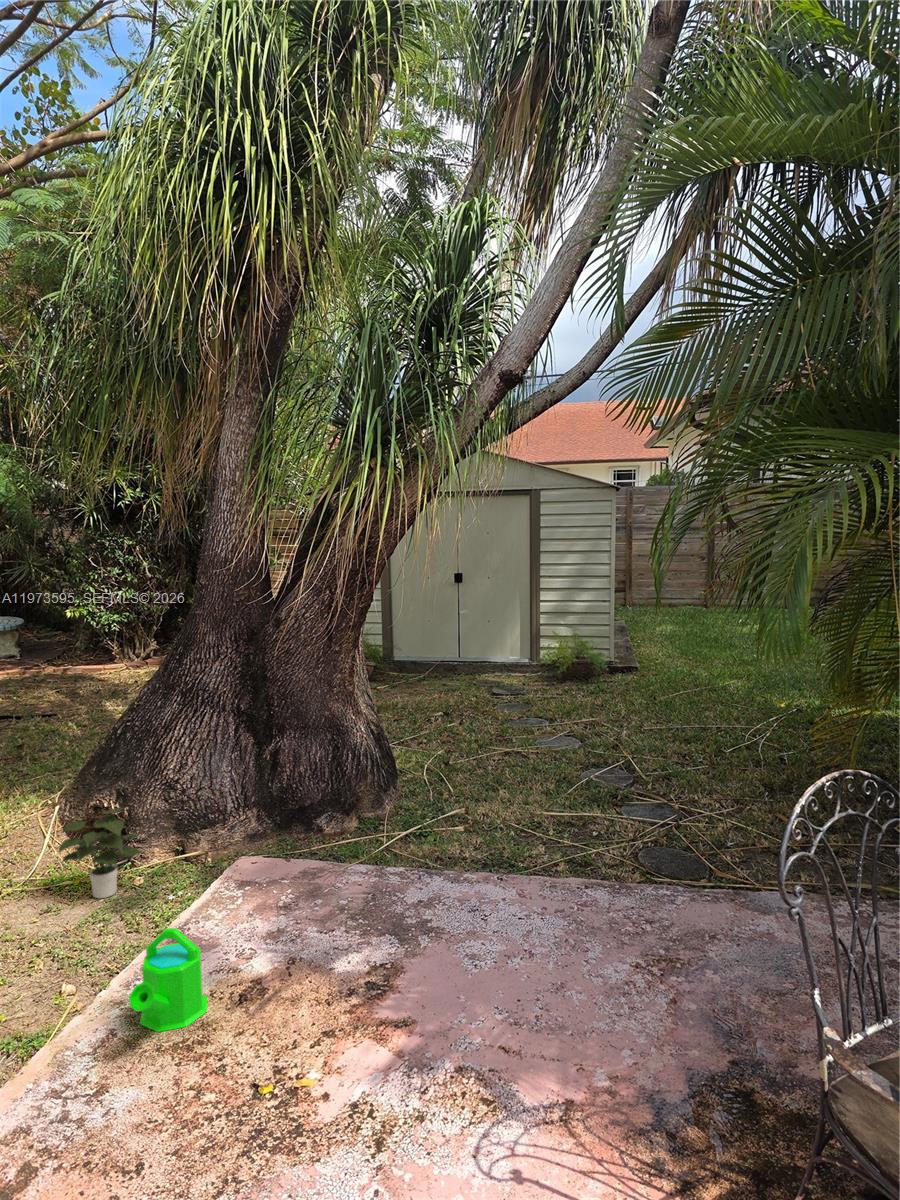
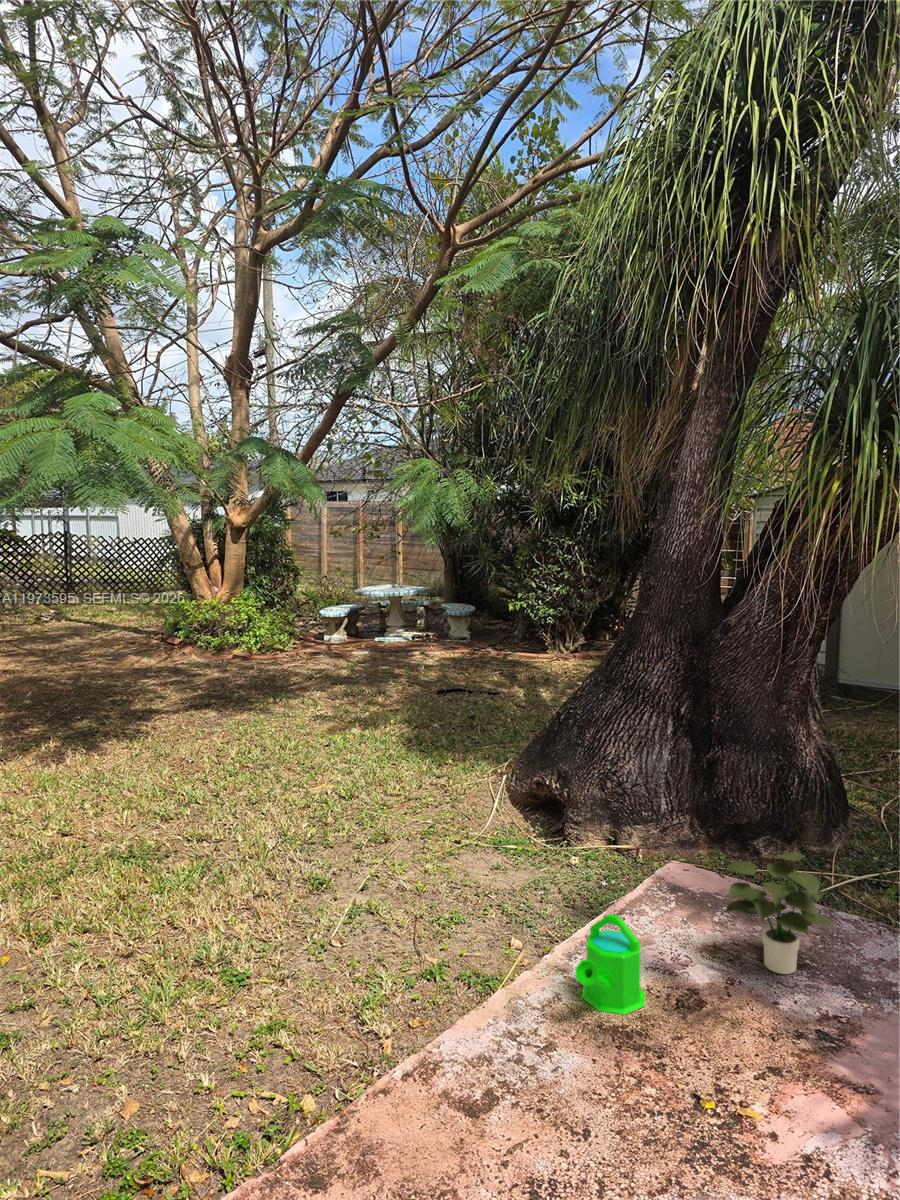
potted plant: present [59,808,144,898] -> present [725,853,836,974]

